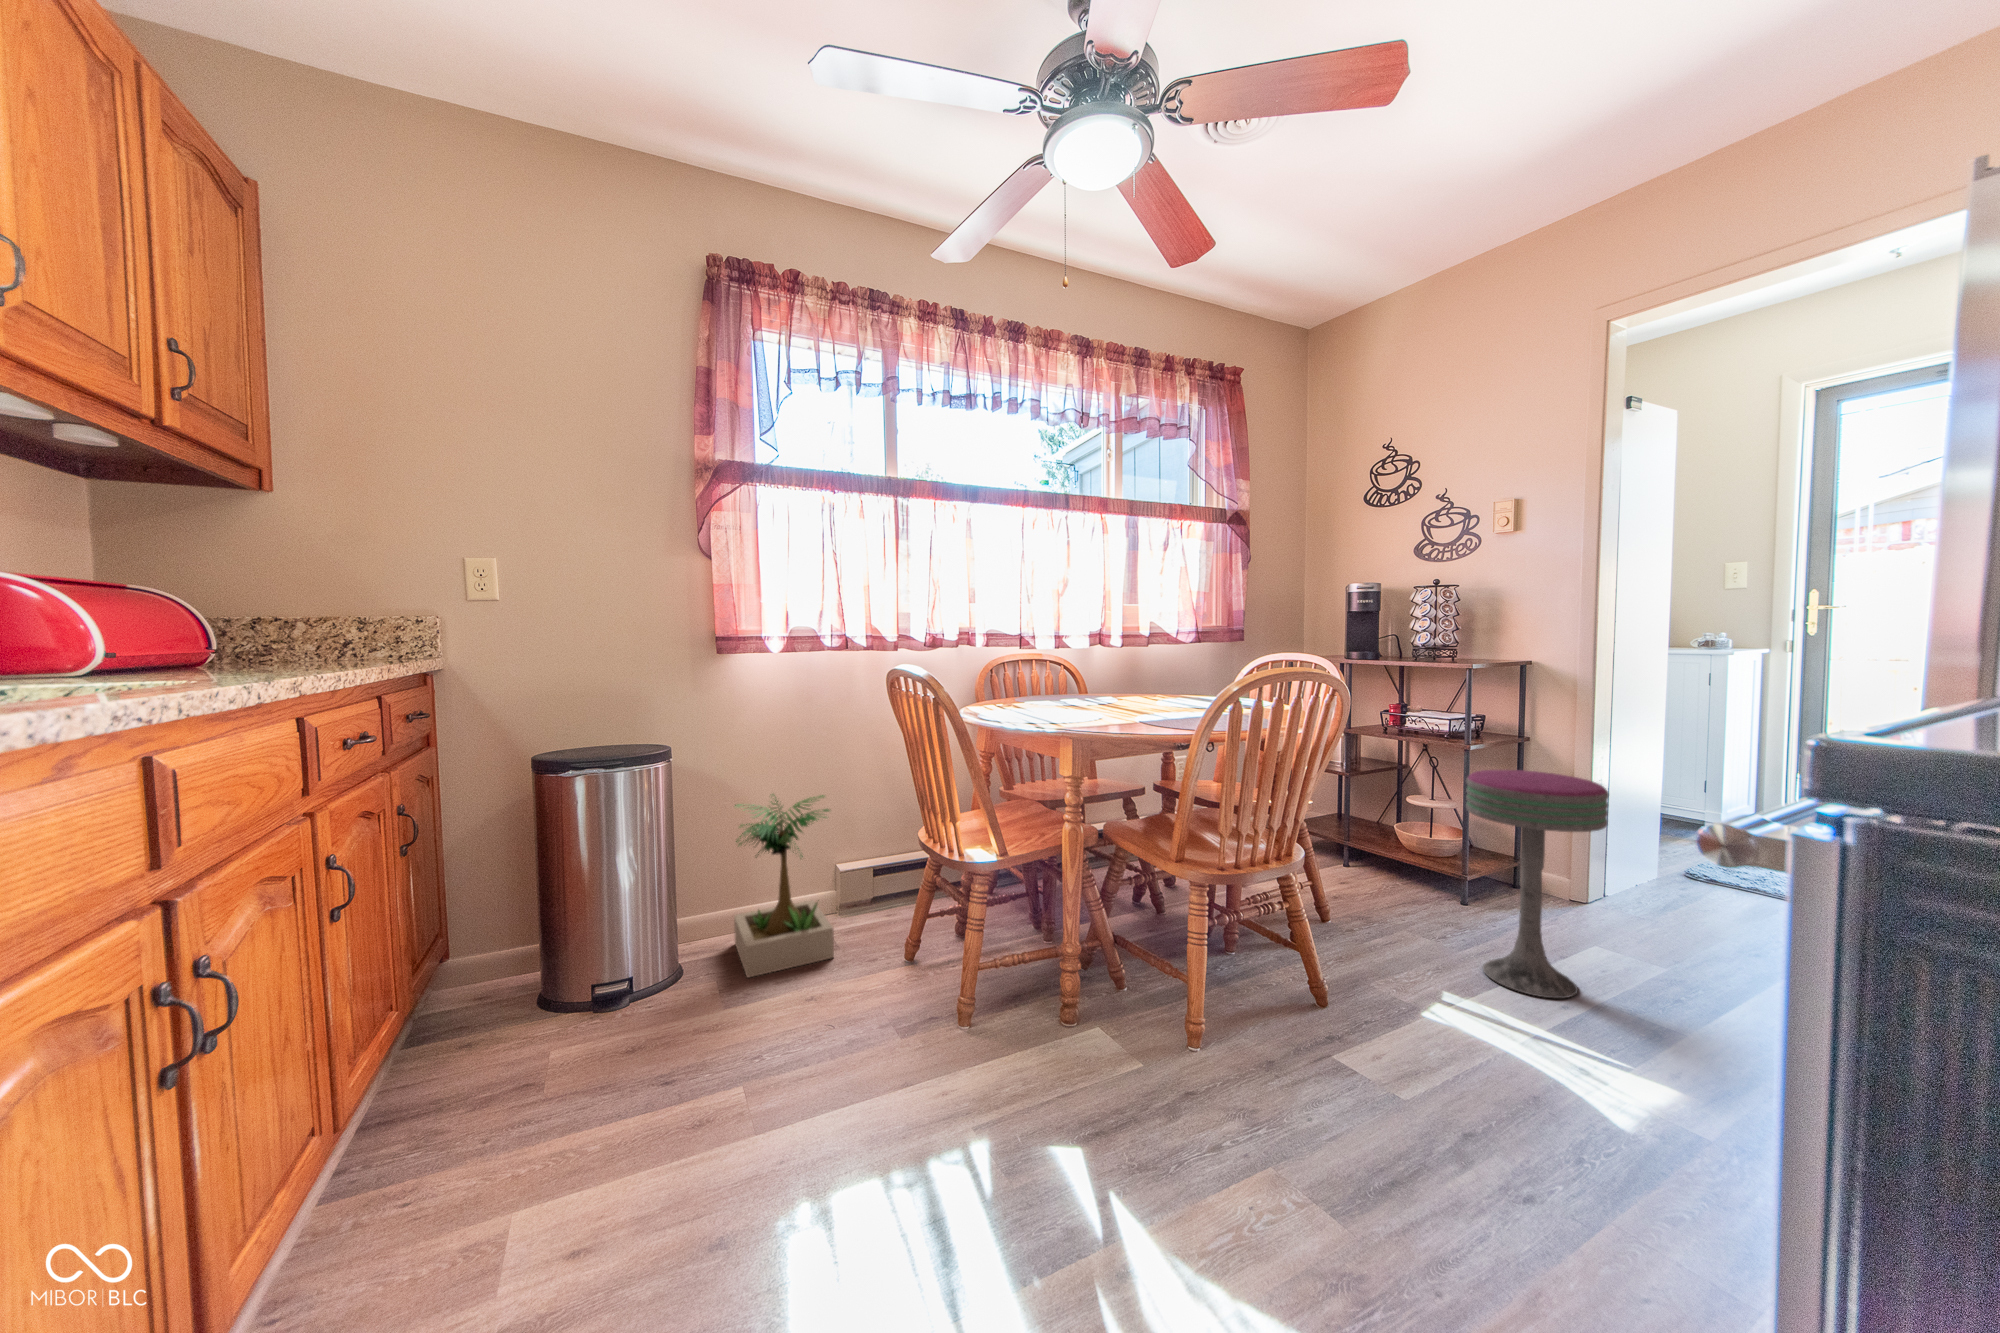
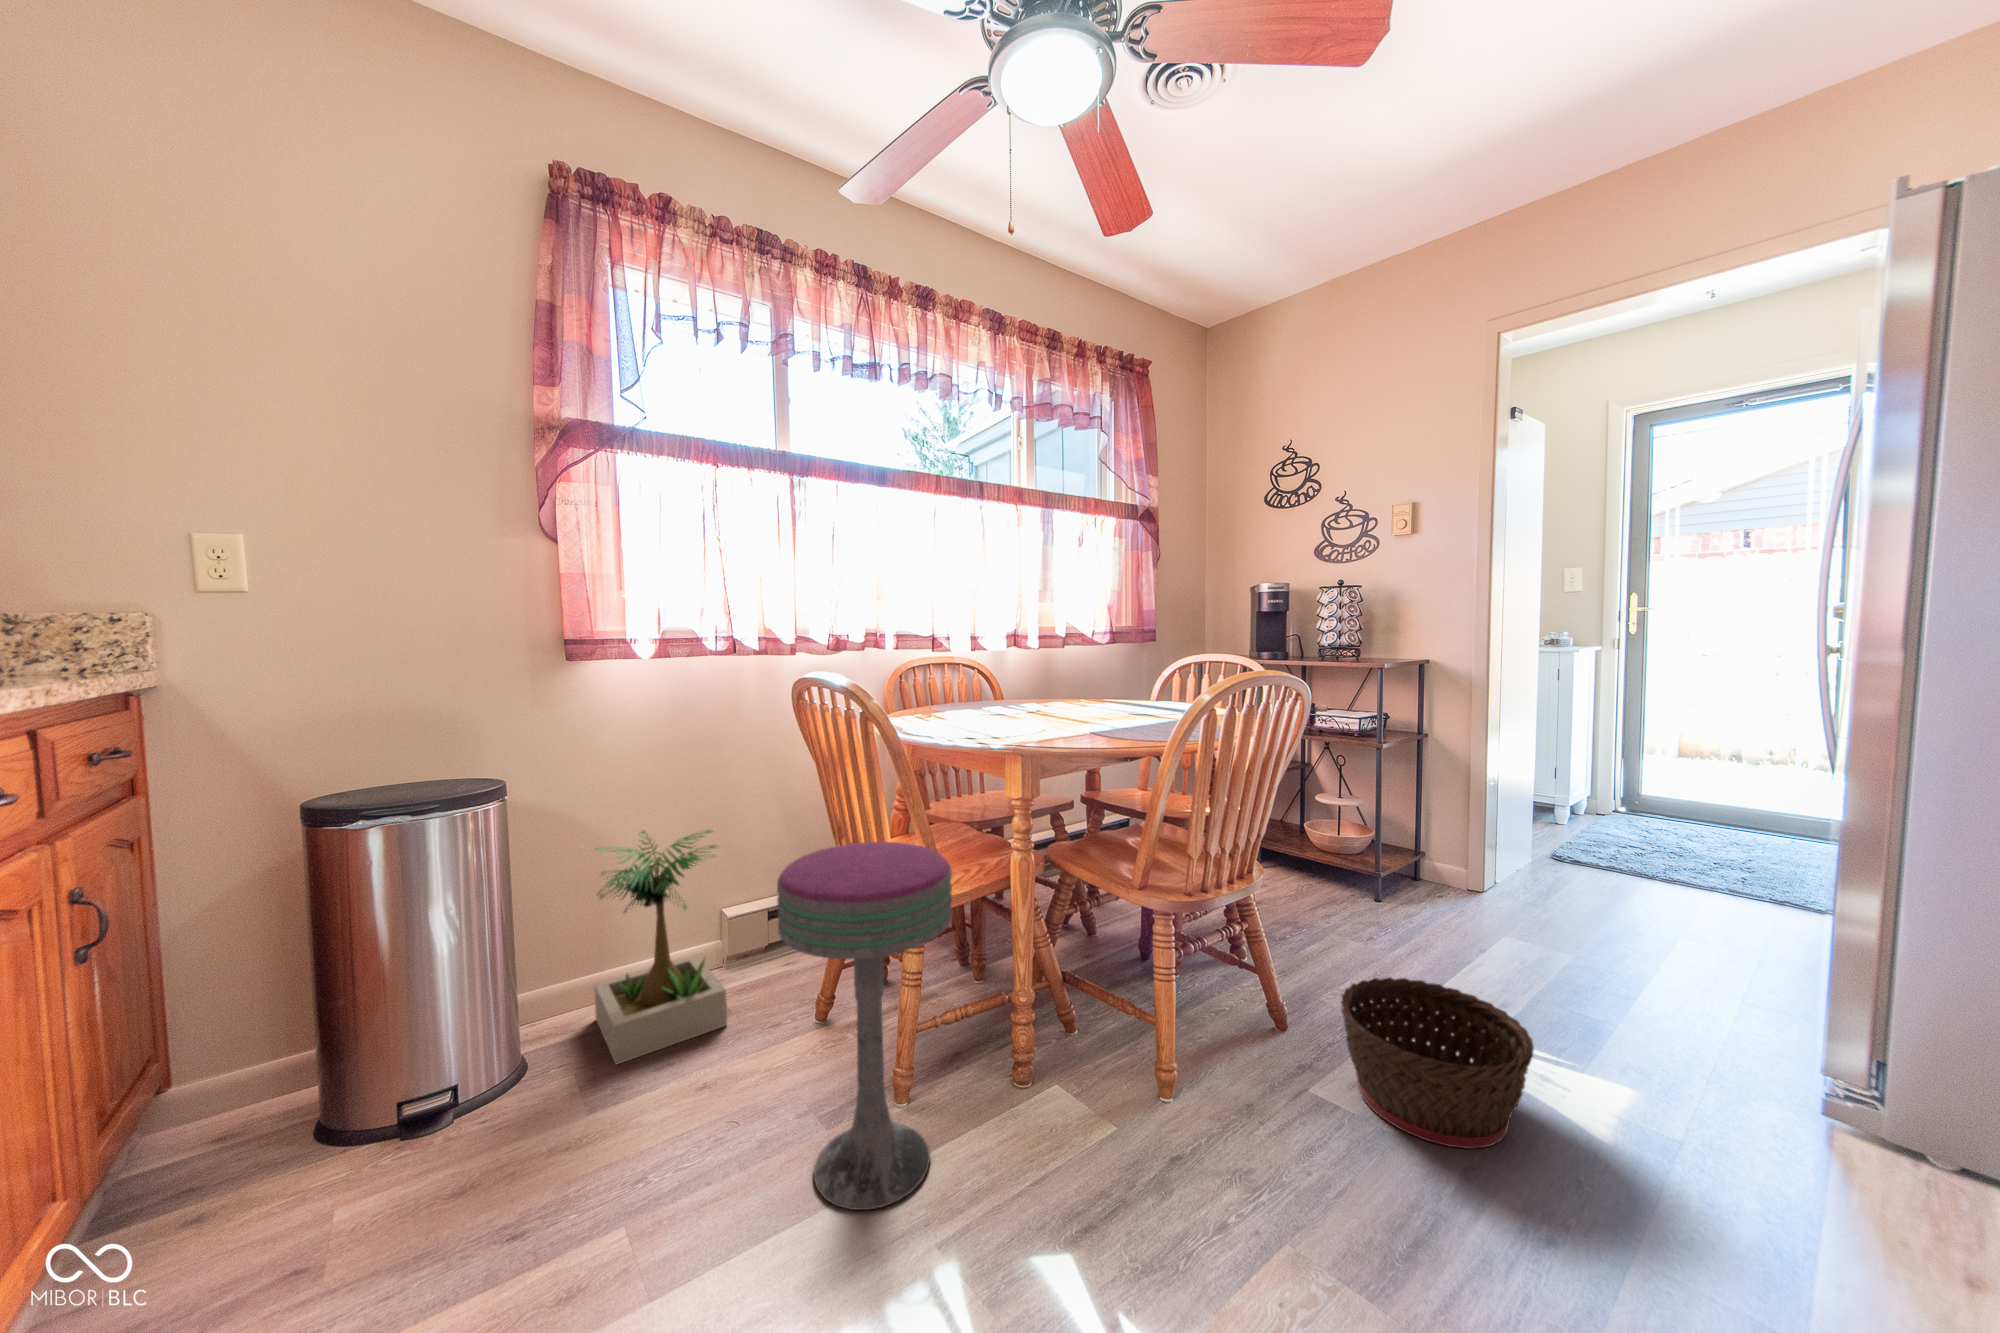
bar stool: present [1466,770,1609,999] -> present [777,842,952,1210]
basket: none [1369,963,1558,1125] -> present [1341,977,1534,1149]

